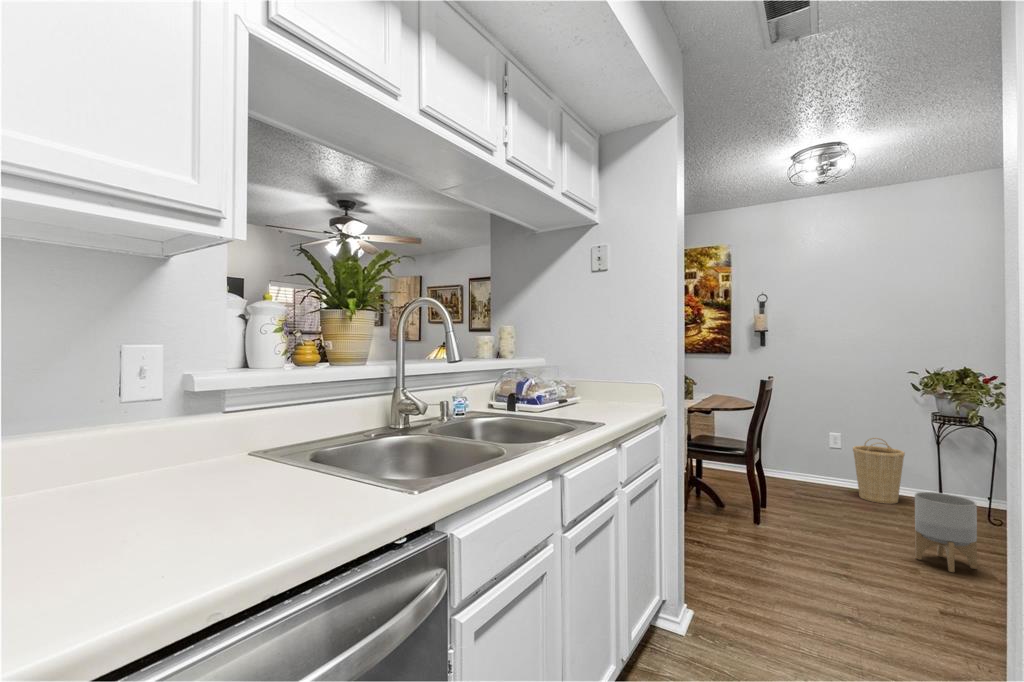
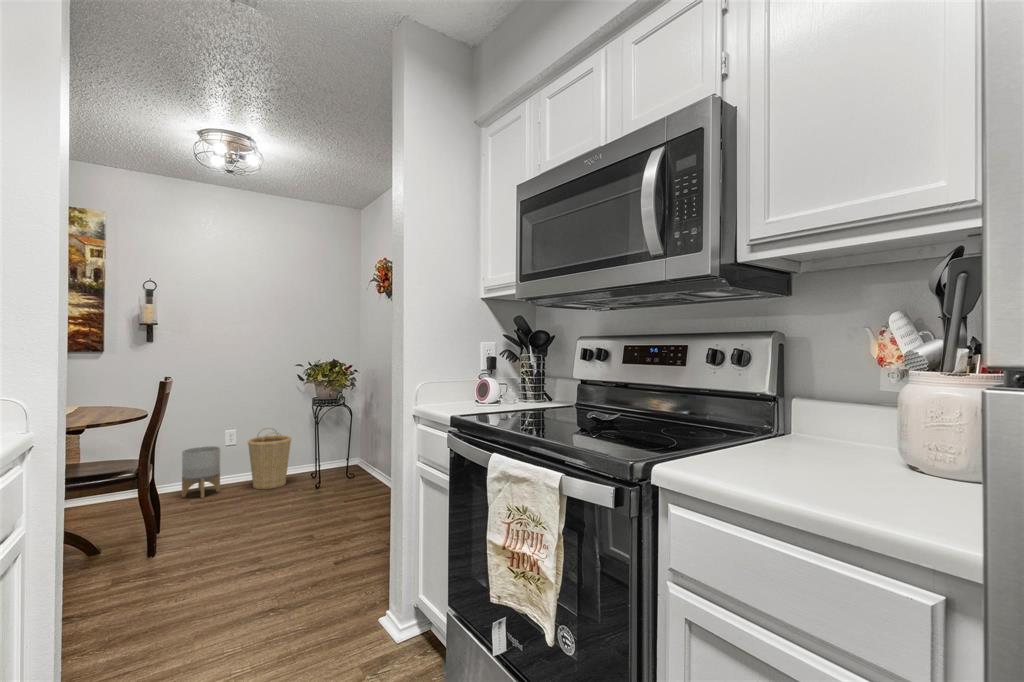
planter: present [915,492,977,572] -> present [182,446,220,498]

